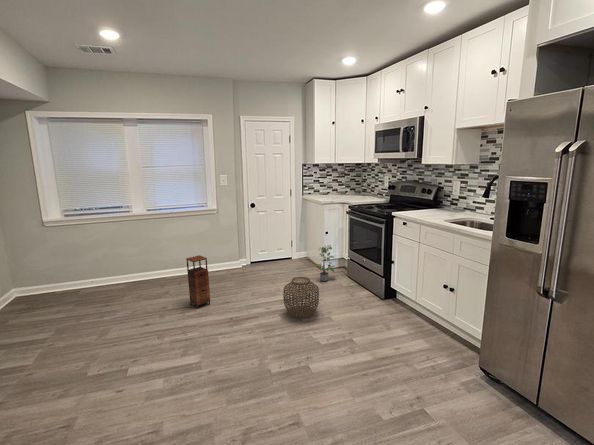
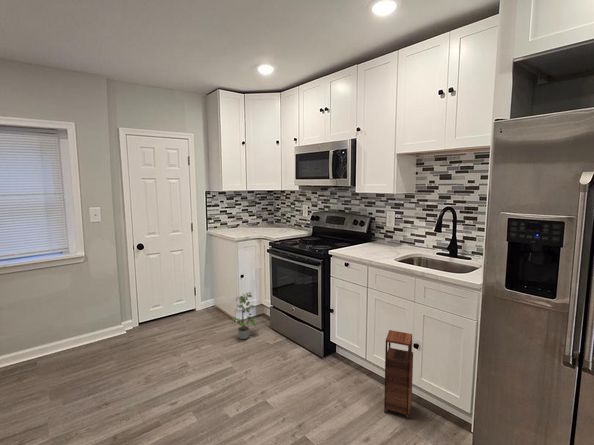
storage cabinet: present [186,255,210,309] -> present [384,330,413,419]
woven basket: present [283,277,319,318] -> none [197,349,249,413]

